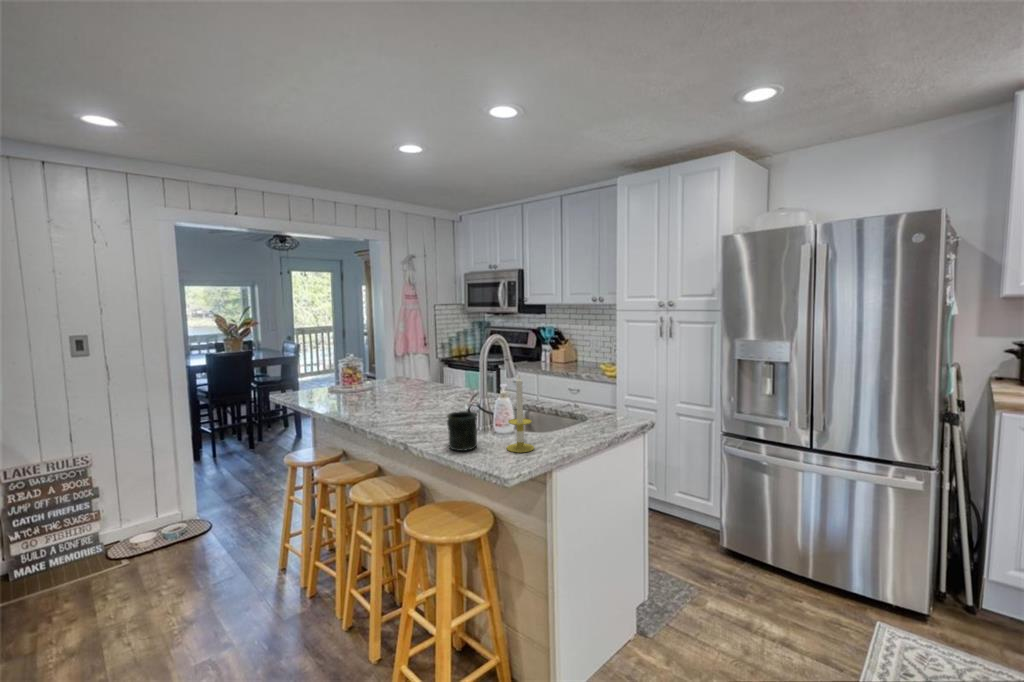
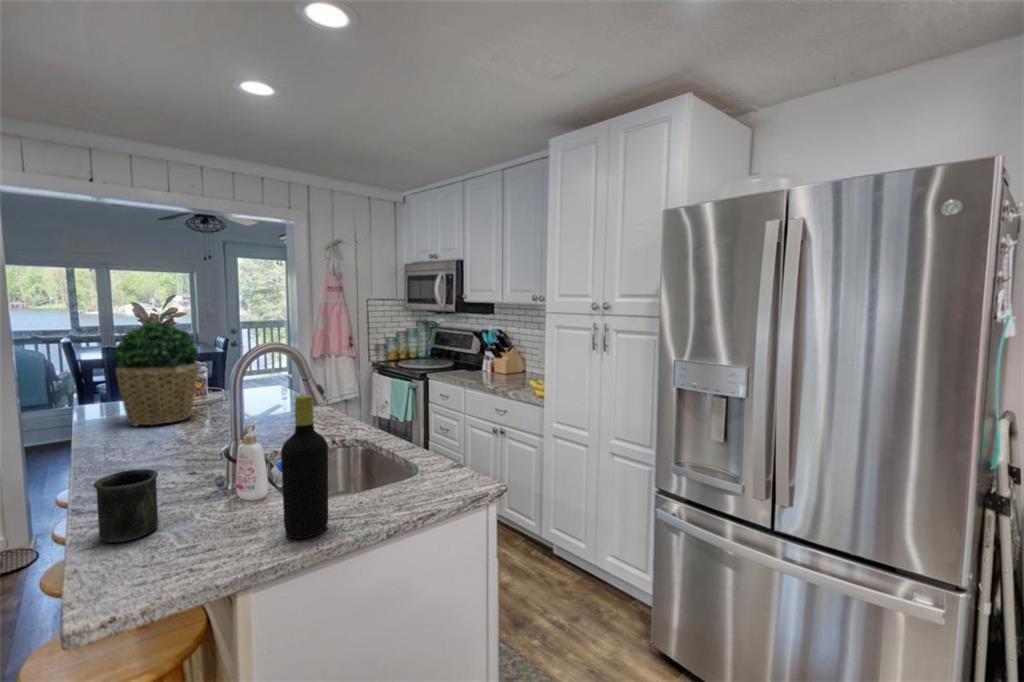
potted plant: none [331,327,385,403] -> present [113,322,198,426]
bottle: none [552,362,576,445] -> present [281,395,328,538]
candle: present [507,375,534,453] -> none [187,414,243,554]

